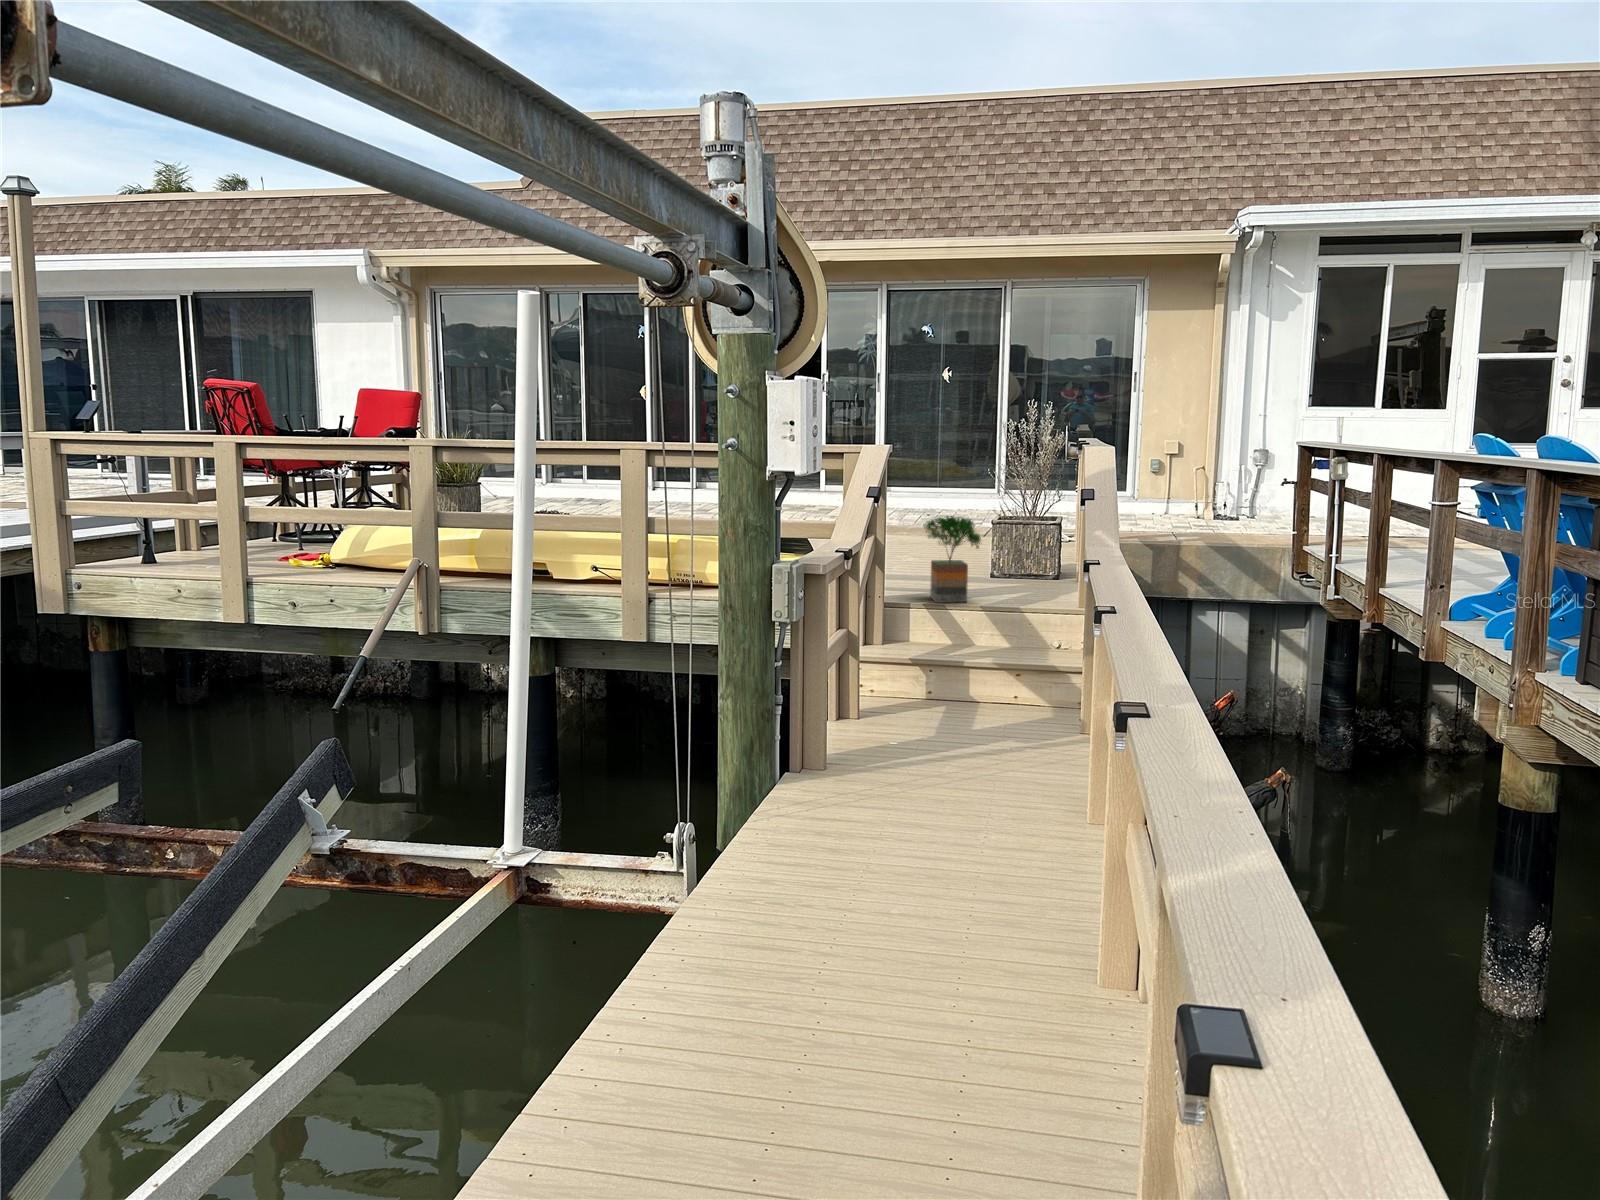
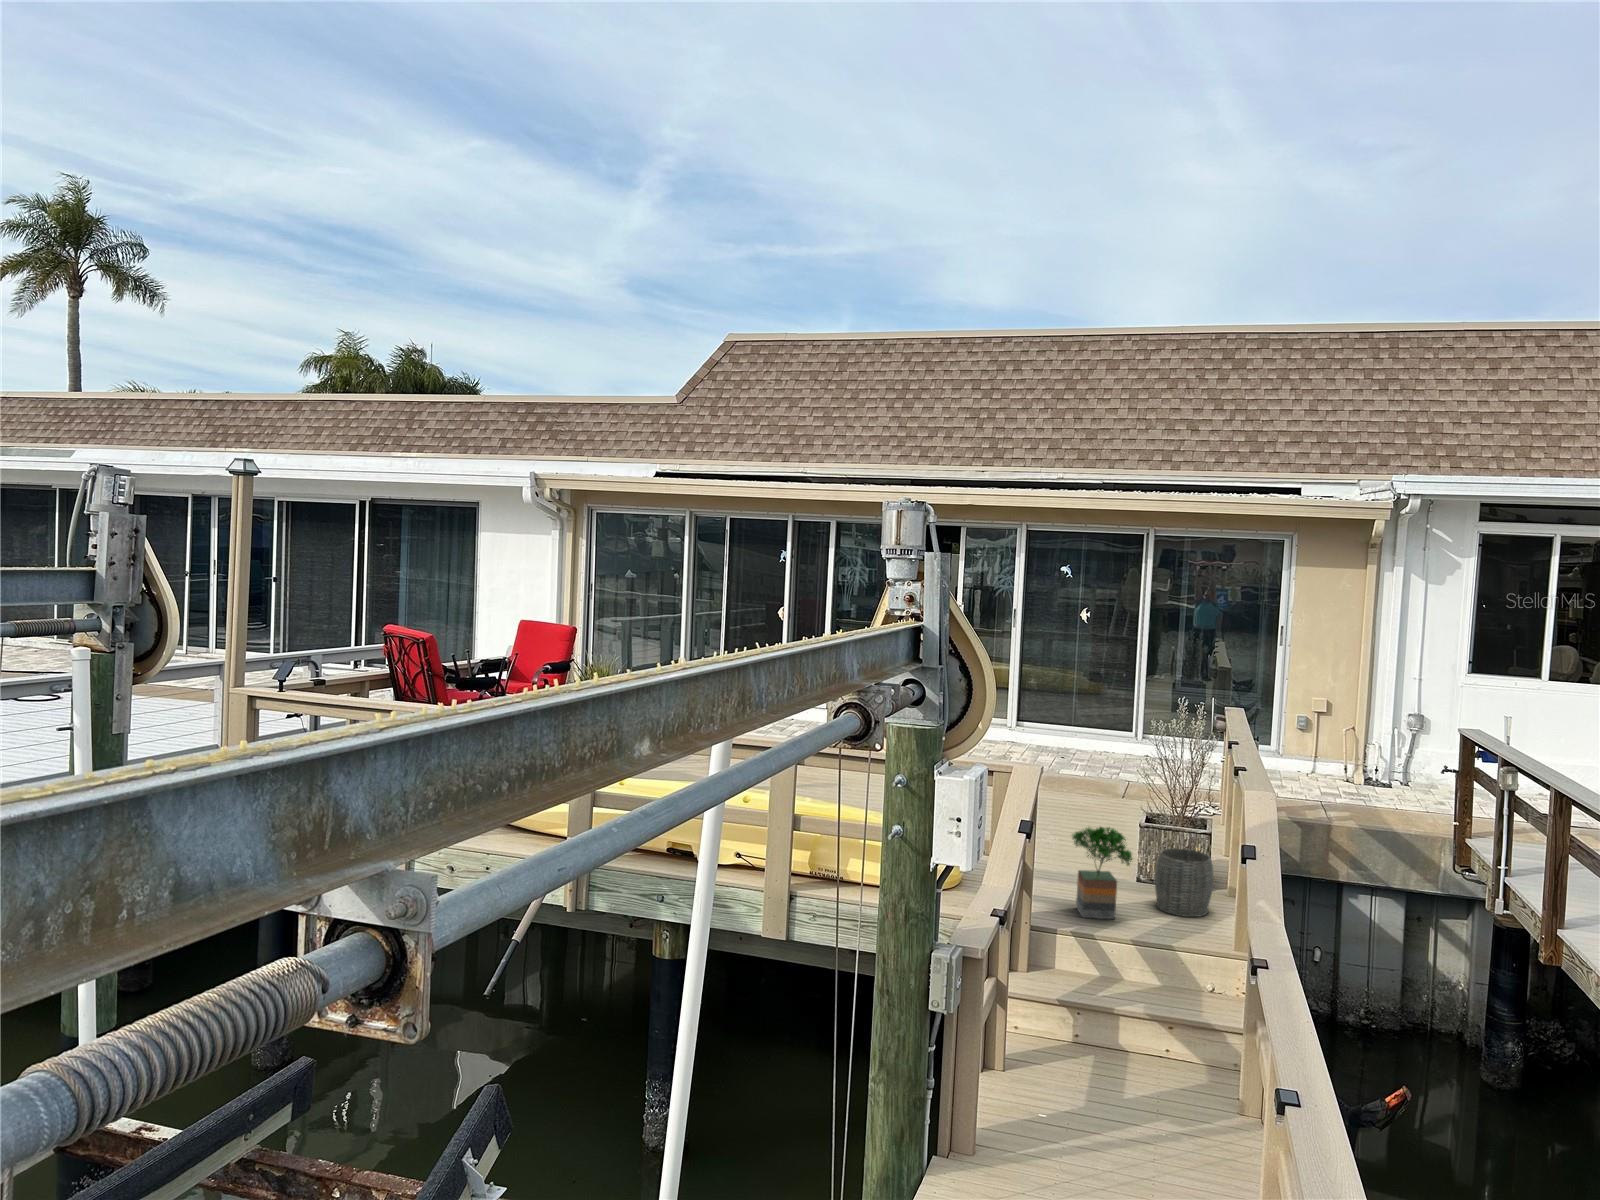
woven basket: none [1006,539,1060,599] -> present [1155,848,1213,917]

